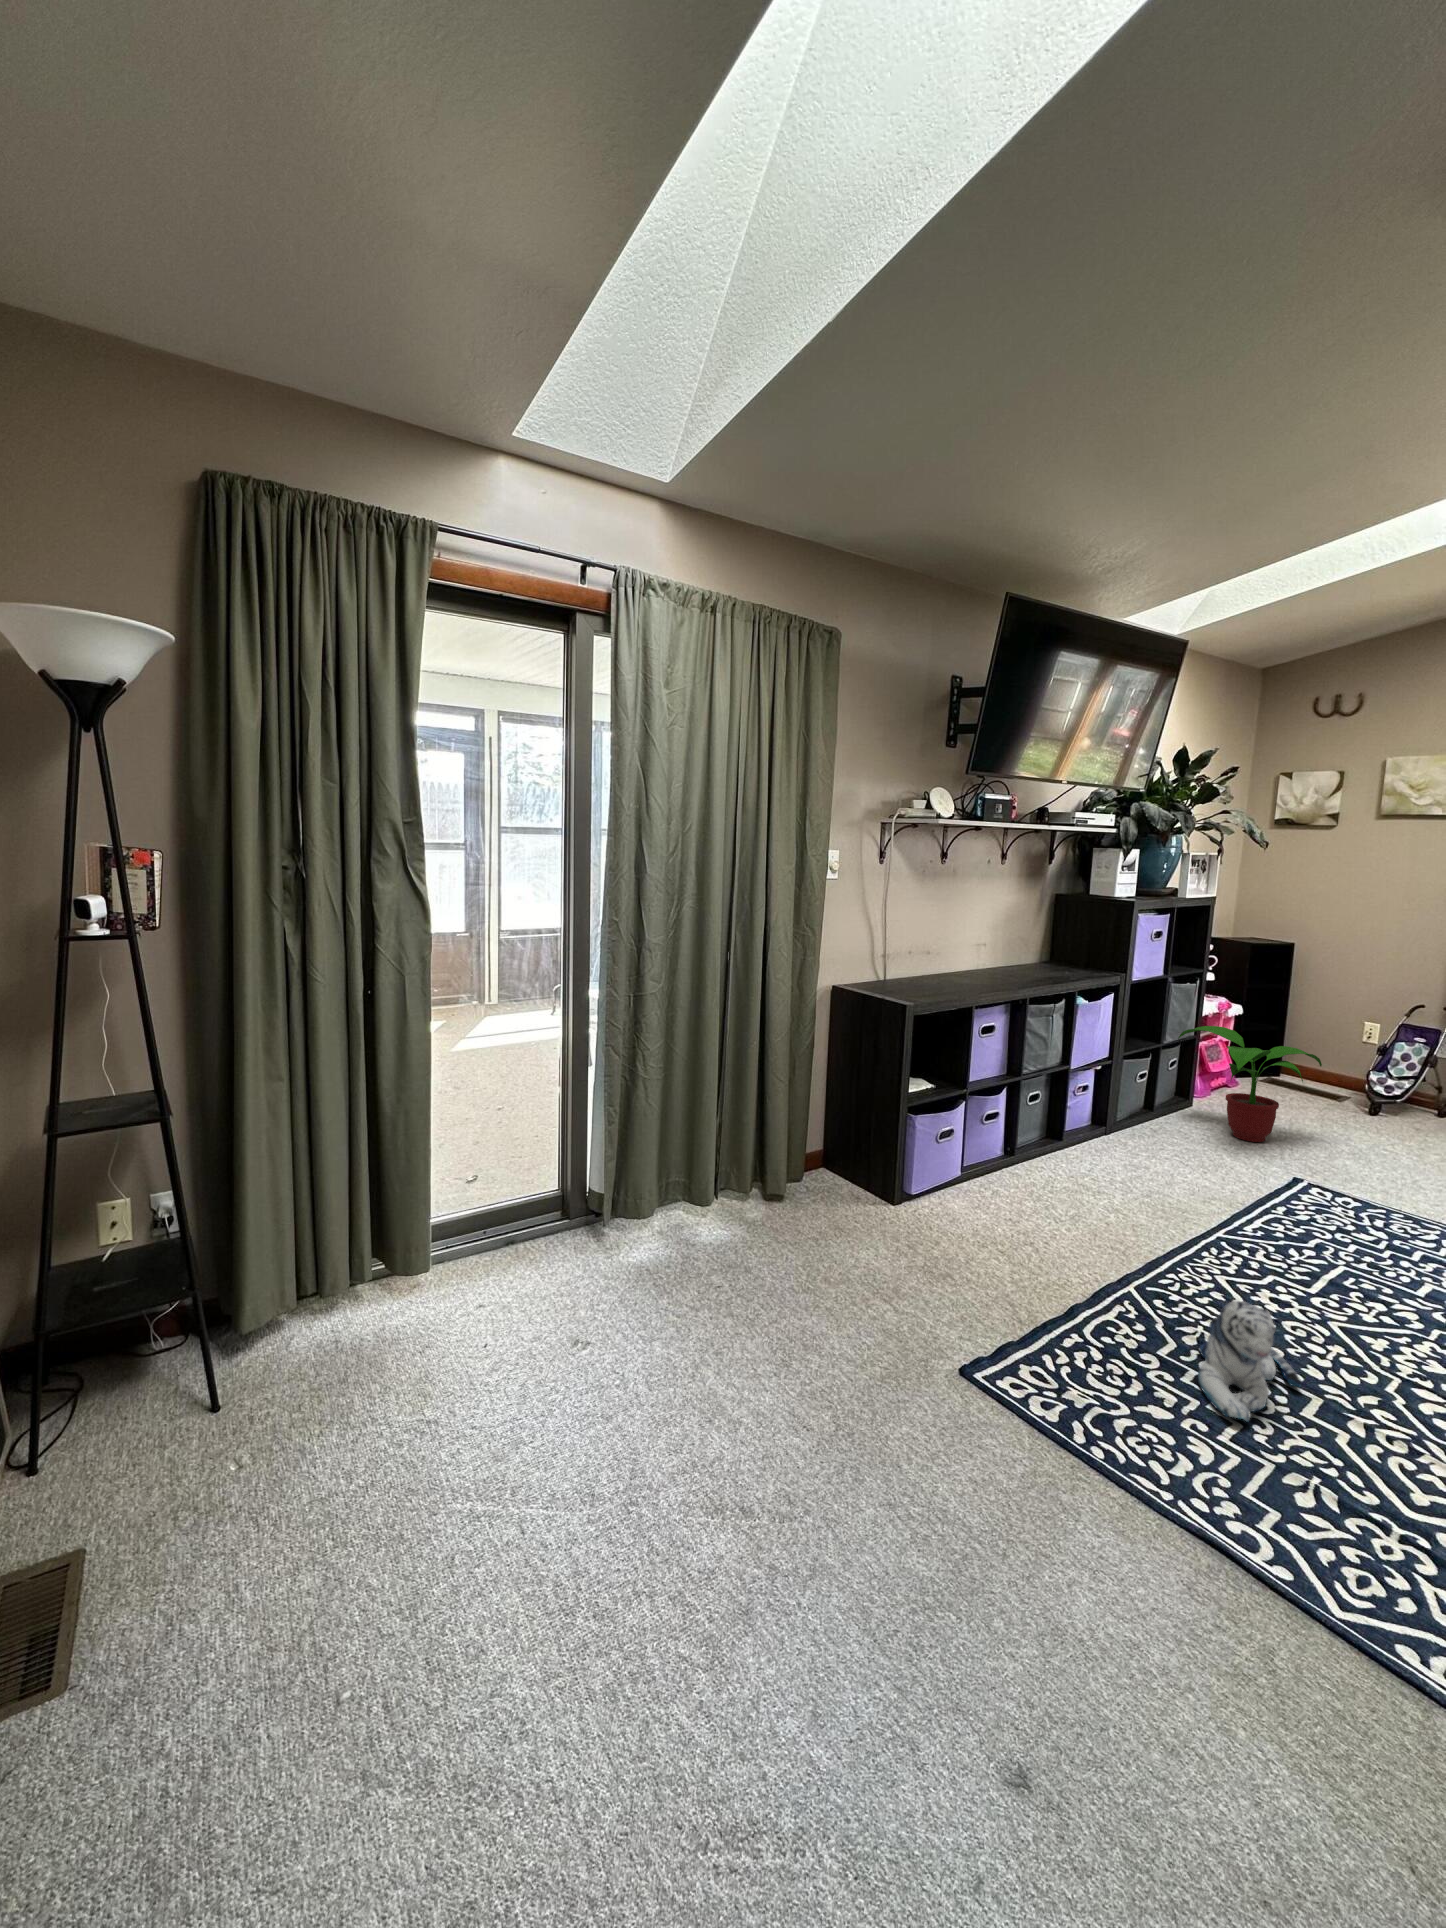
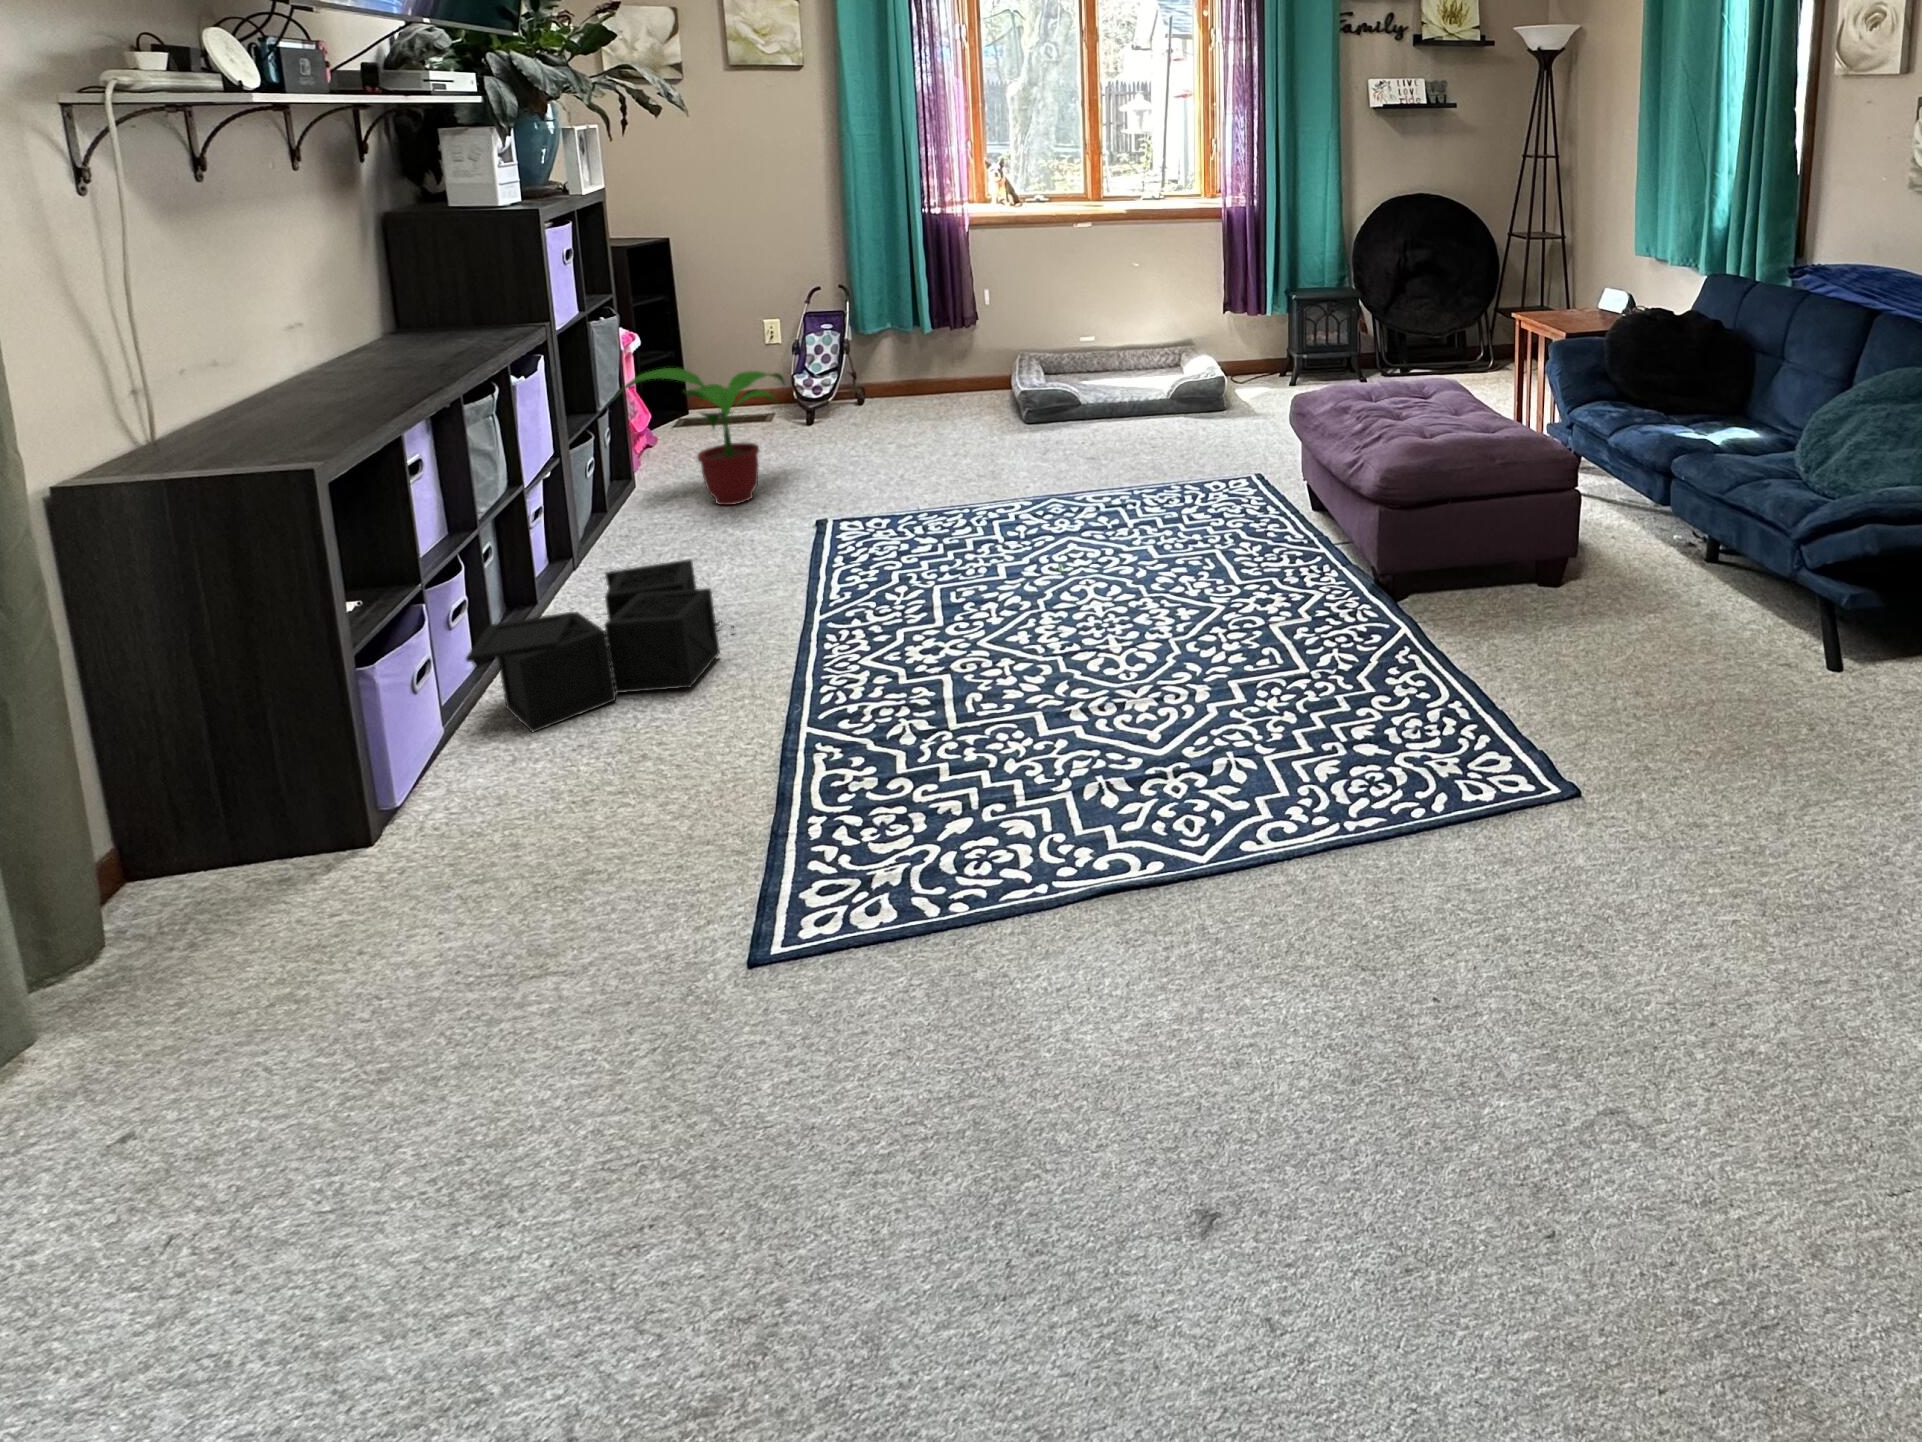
storage bin: none [980,1130,1154,1223] -> present [466,559,733,732]
plush toy: present [1197,1300,1300,1422] -> none [921,652,1021,782]

